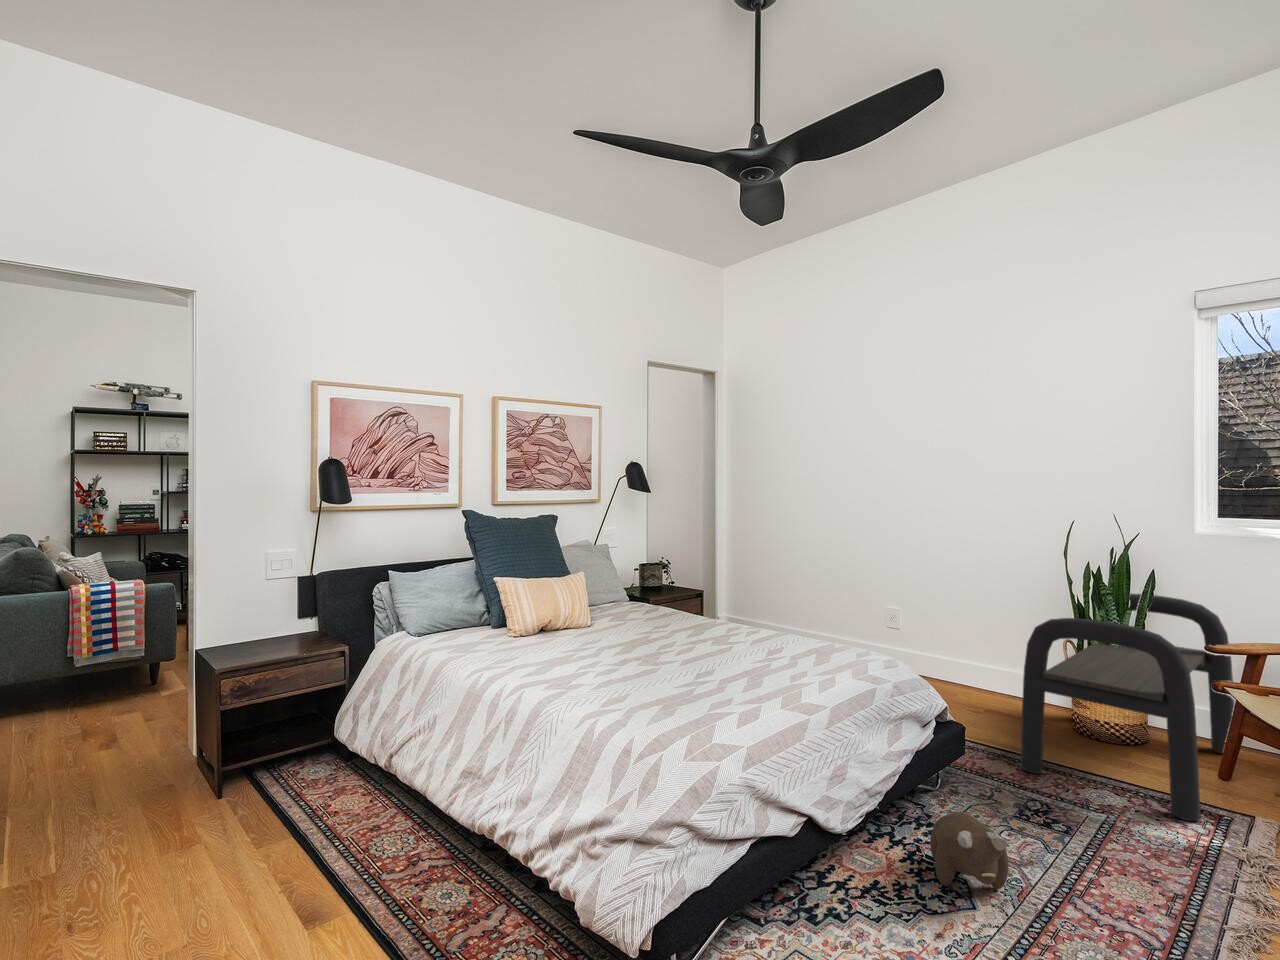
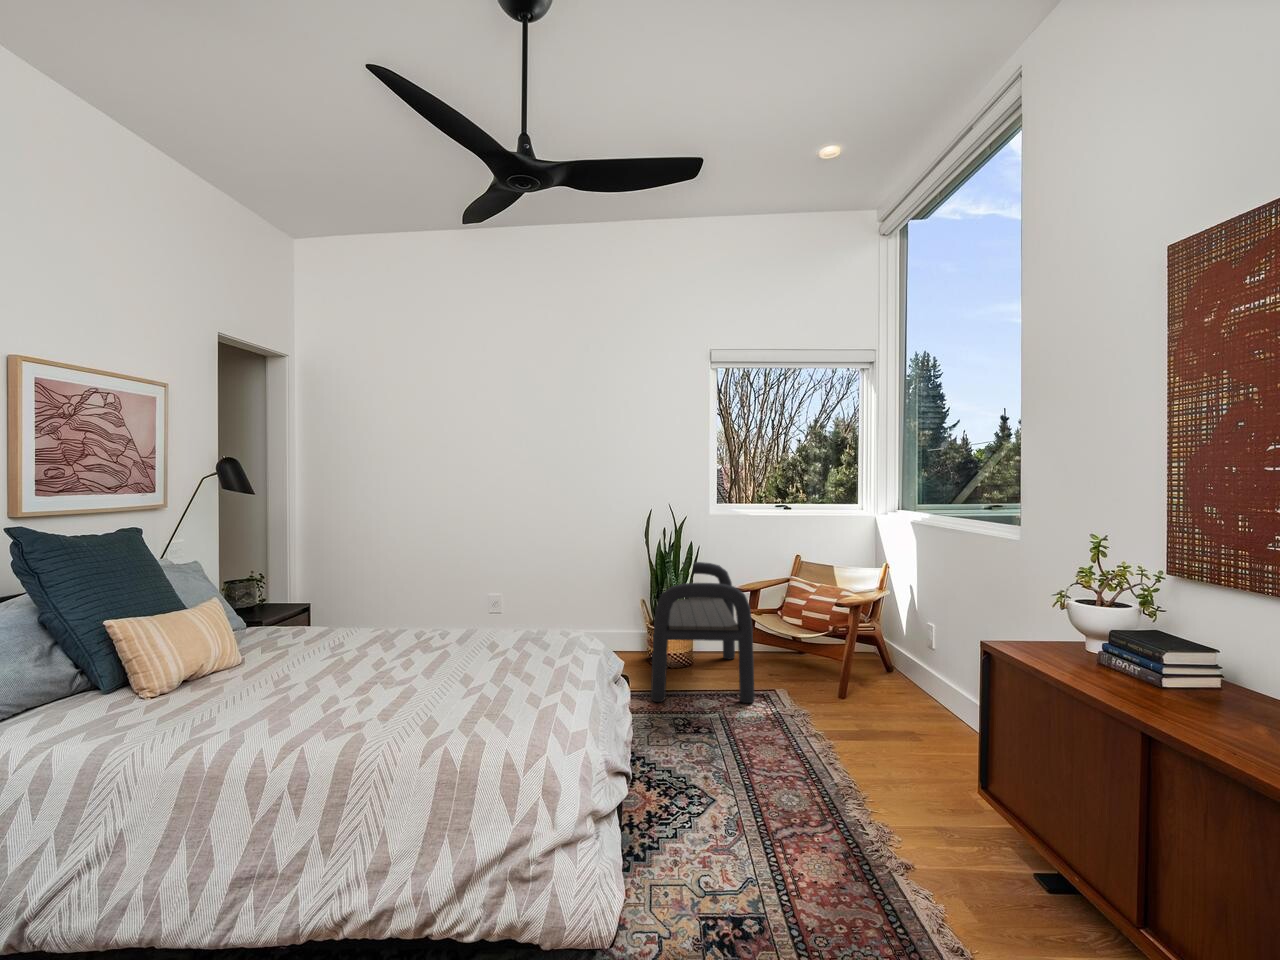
plush toy: present [930,812,1009,889] -> none [665,737,729,794]

